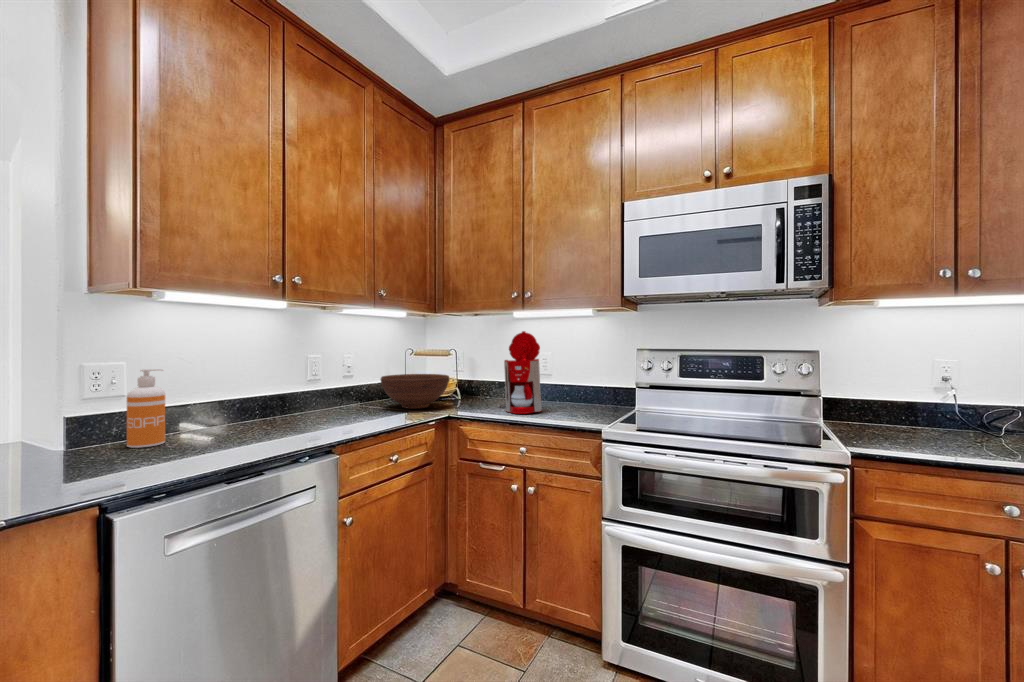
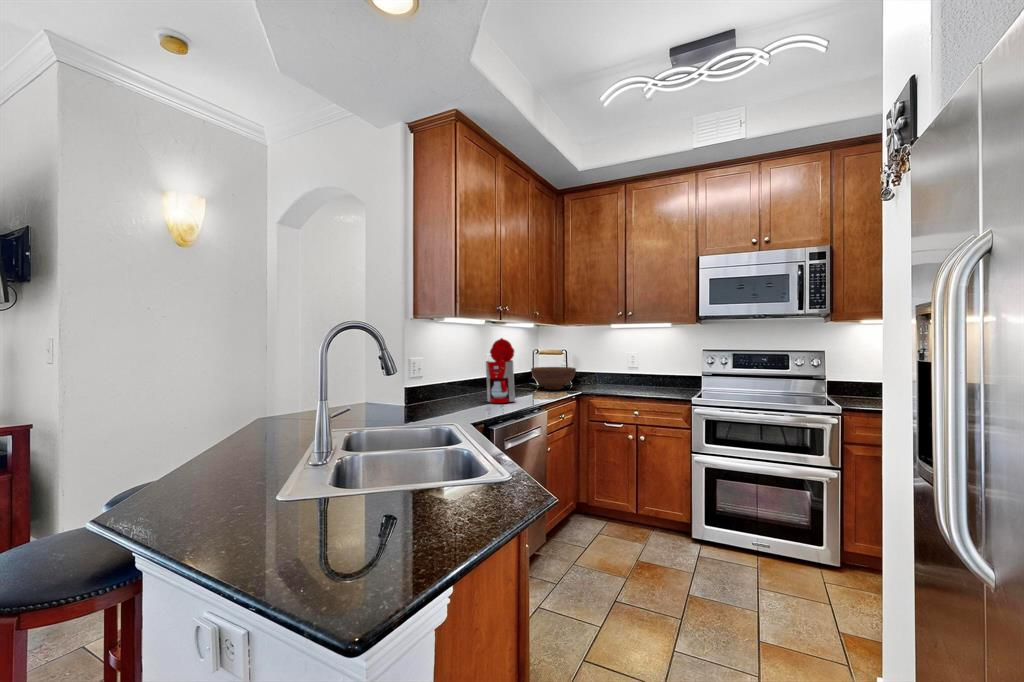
coffee maker: present [500,331,542,414] -> present [484,338,515,403]
soap dispenser: present [127,369,165,448] -> none [437,363,454,406]

